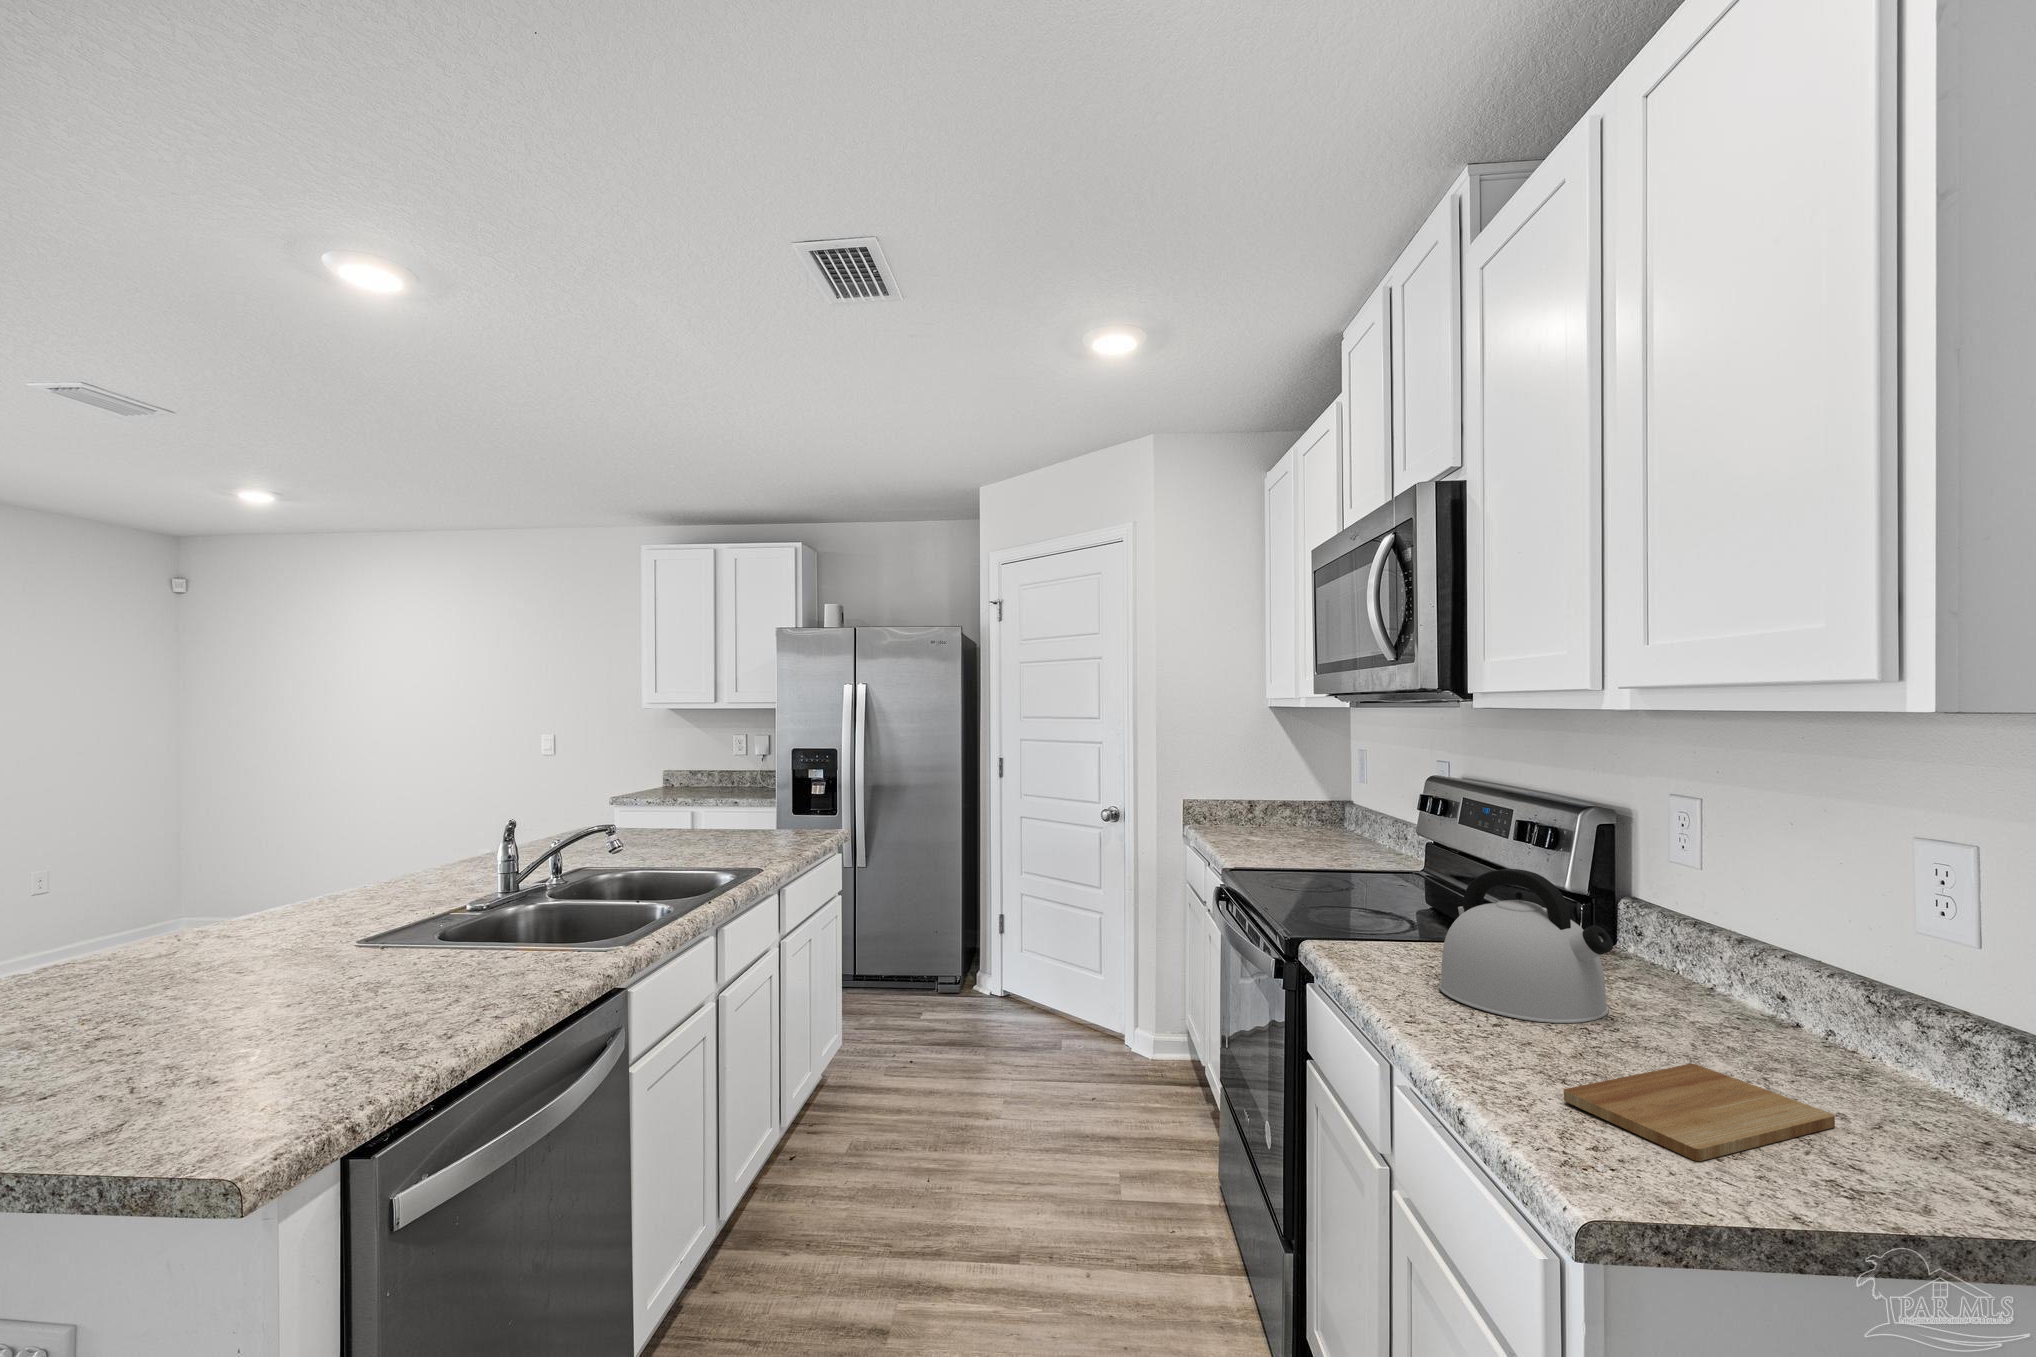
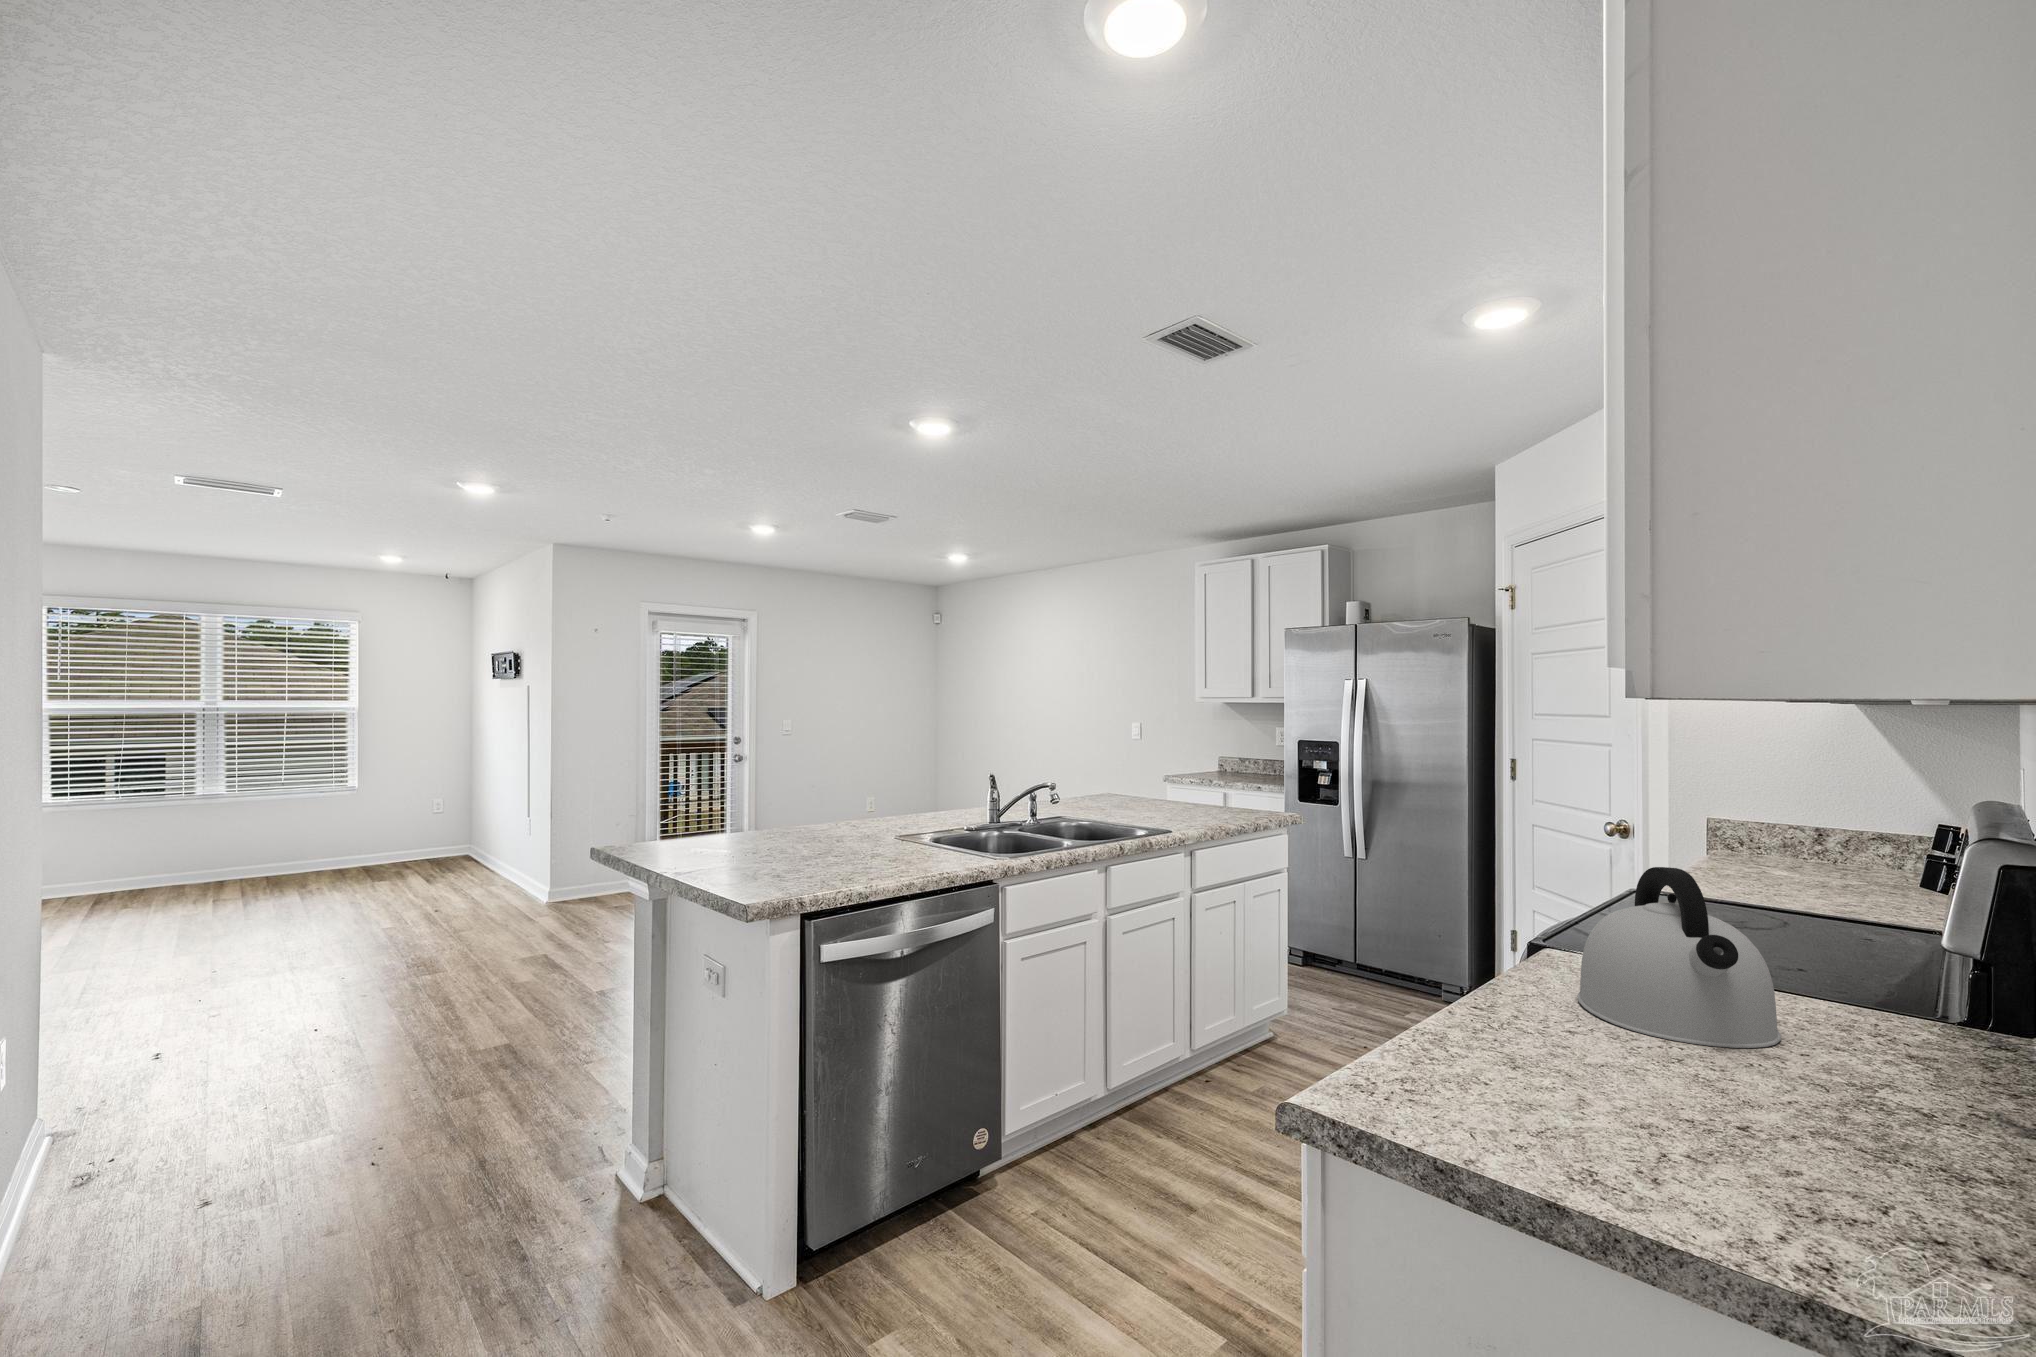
cutting board: present [1564,1064,1835,1161] -> none [1461,1048,1740,1156]

